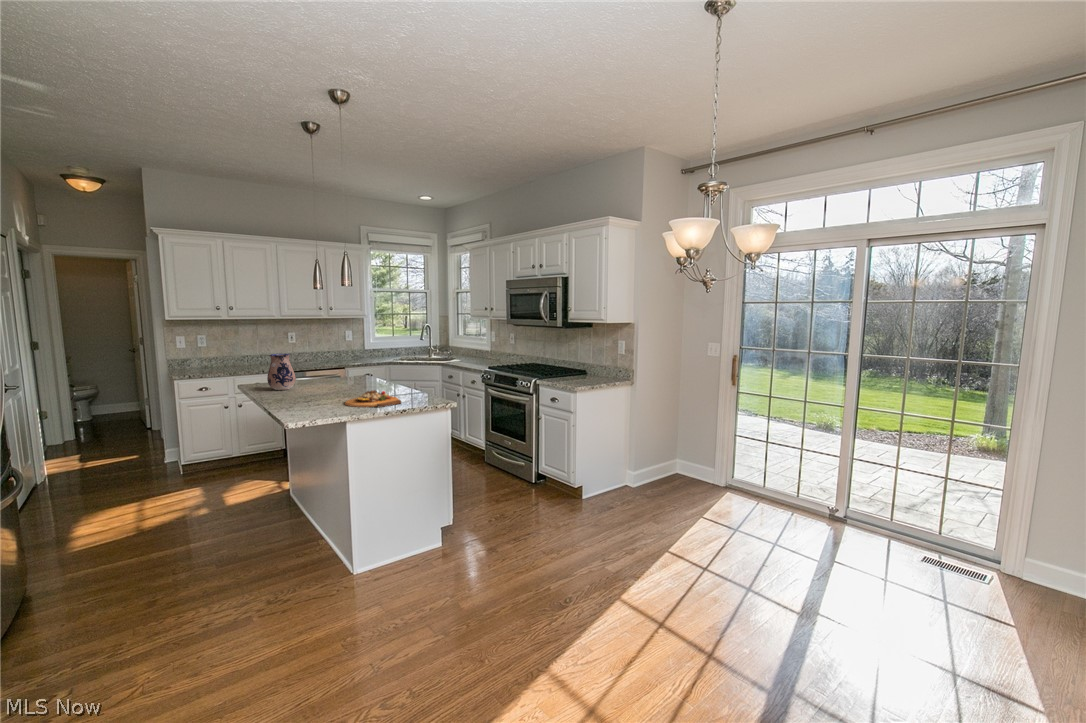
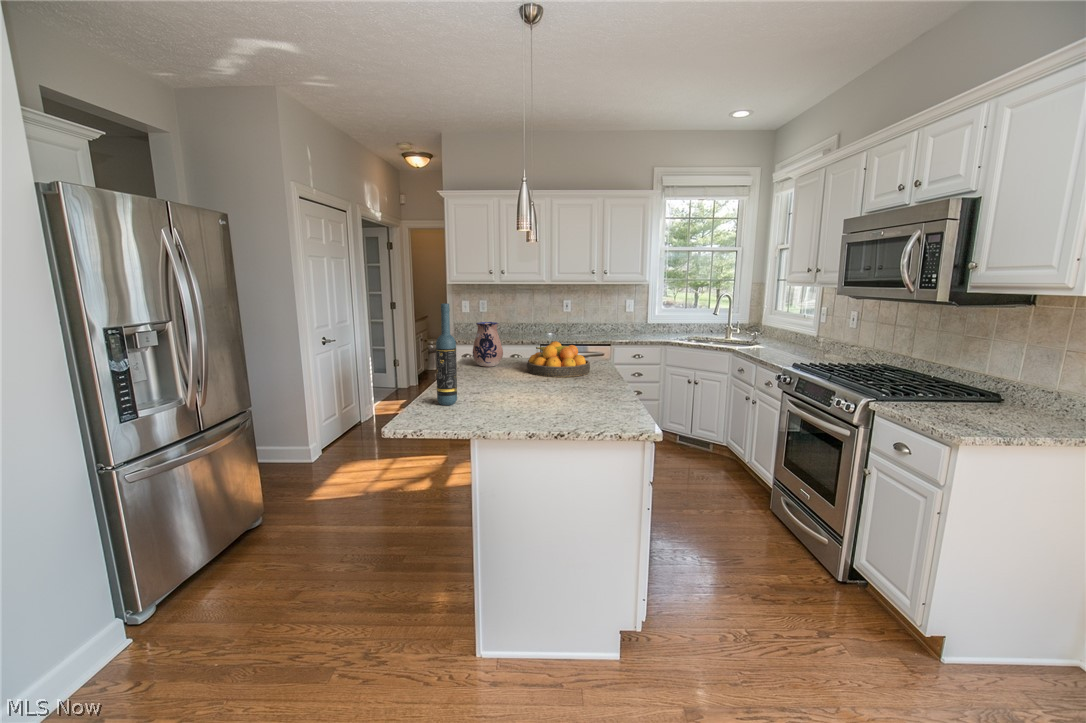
wine bottle: none [298,340,316,412] -> present [436,303,457,405]
fruit bowl: none [321,365,372,390] -> present [527,341,590,377]
cutting board: present [345,390,401,407] -> none [504,384,582,415]

